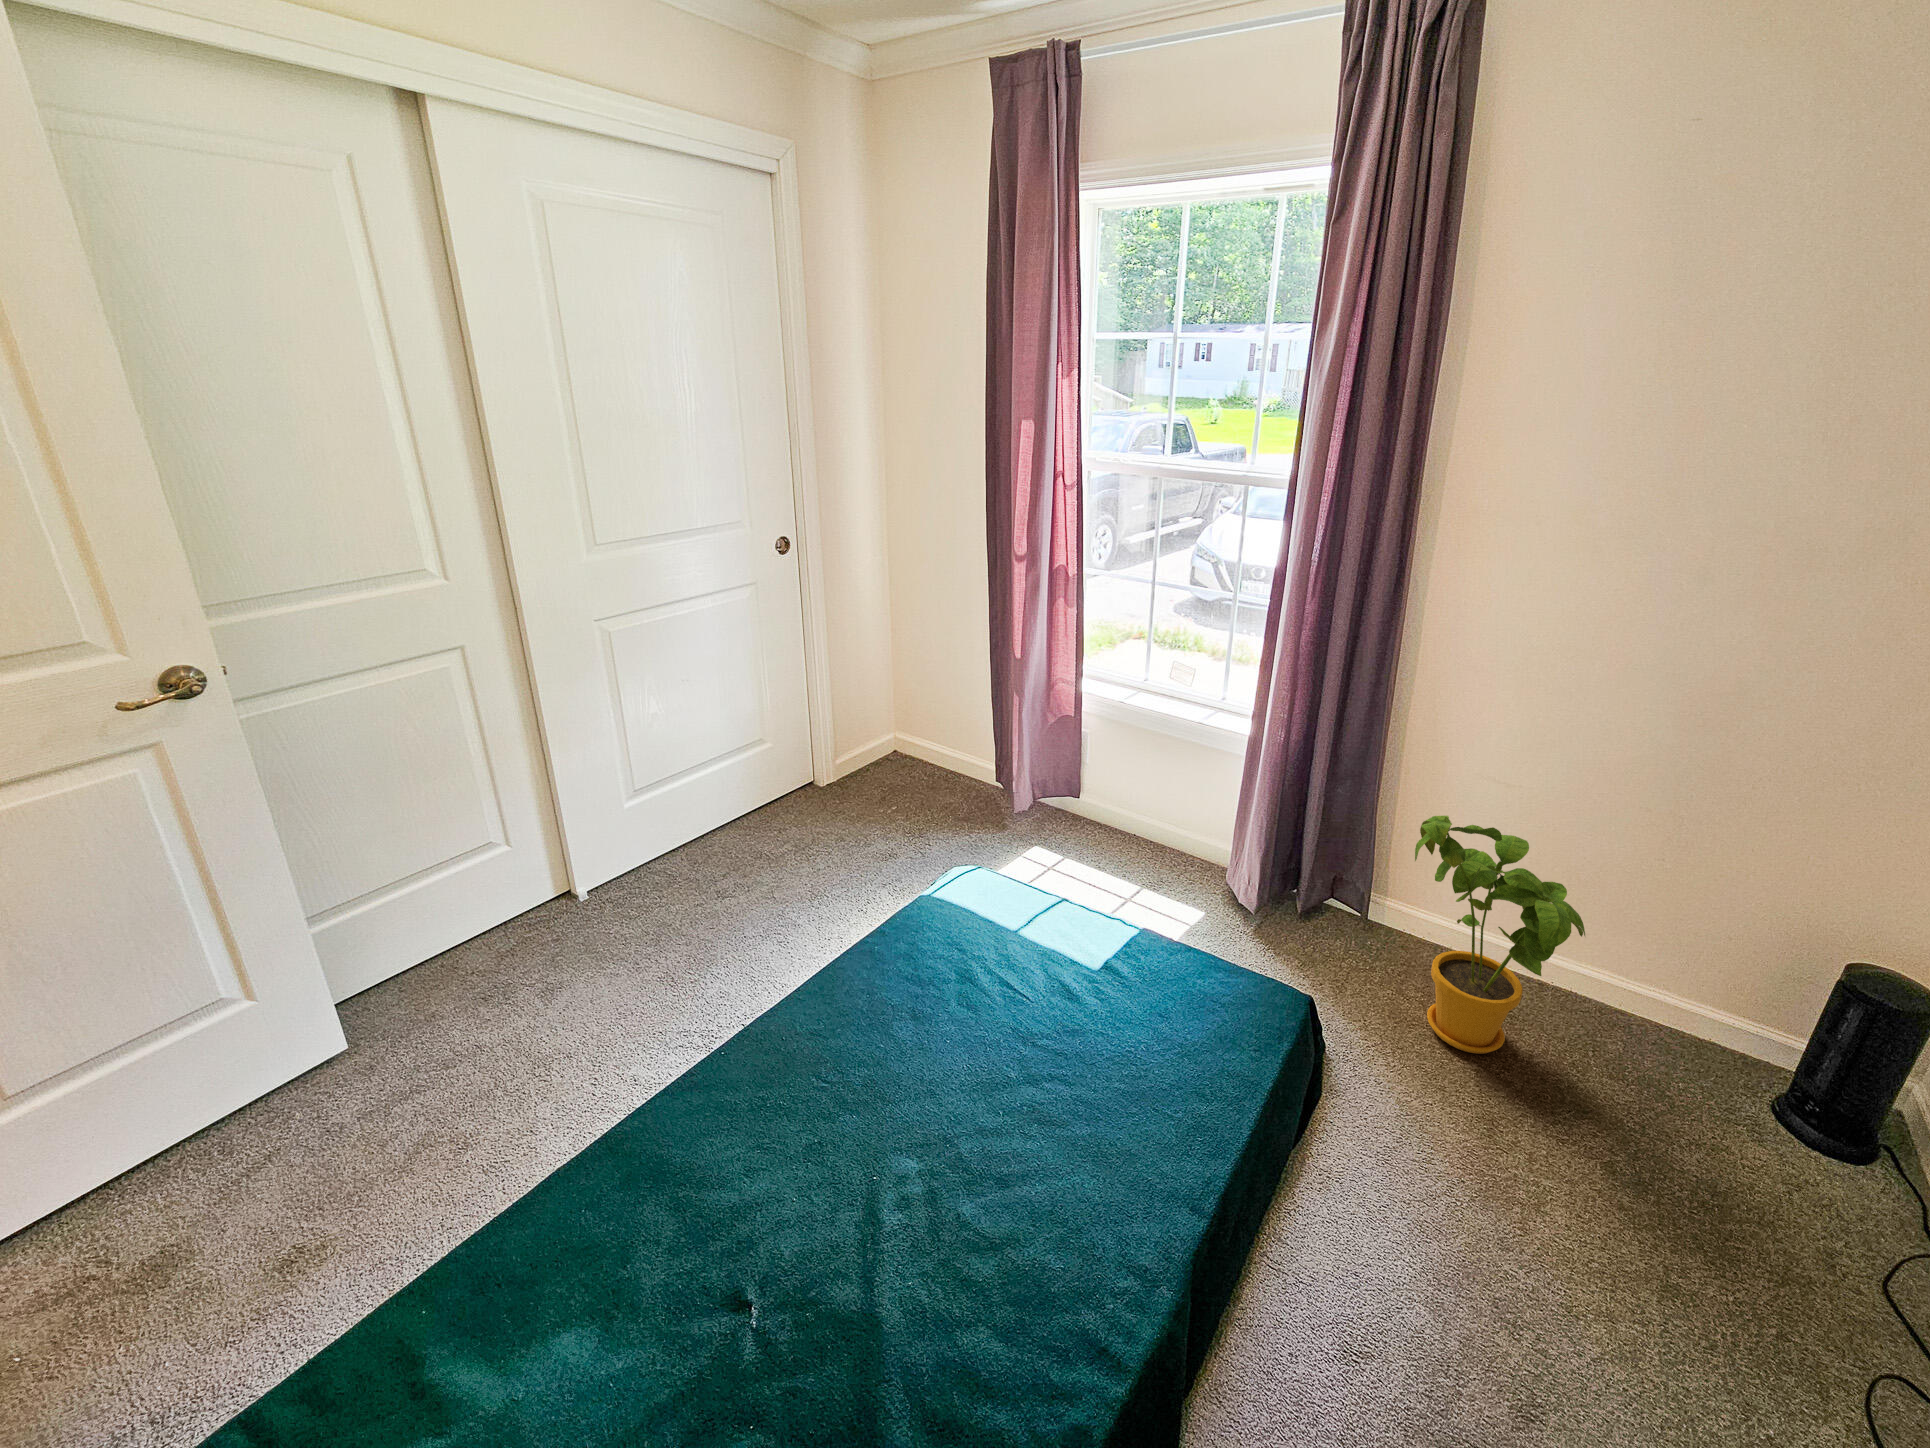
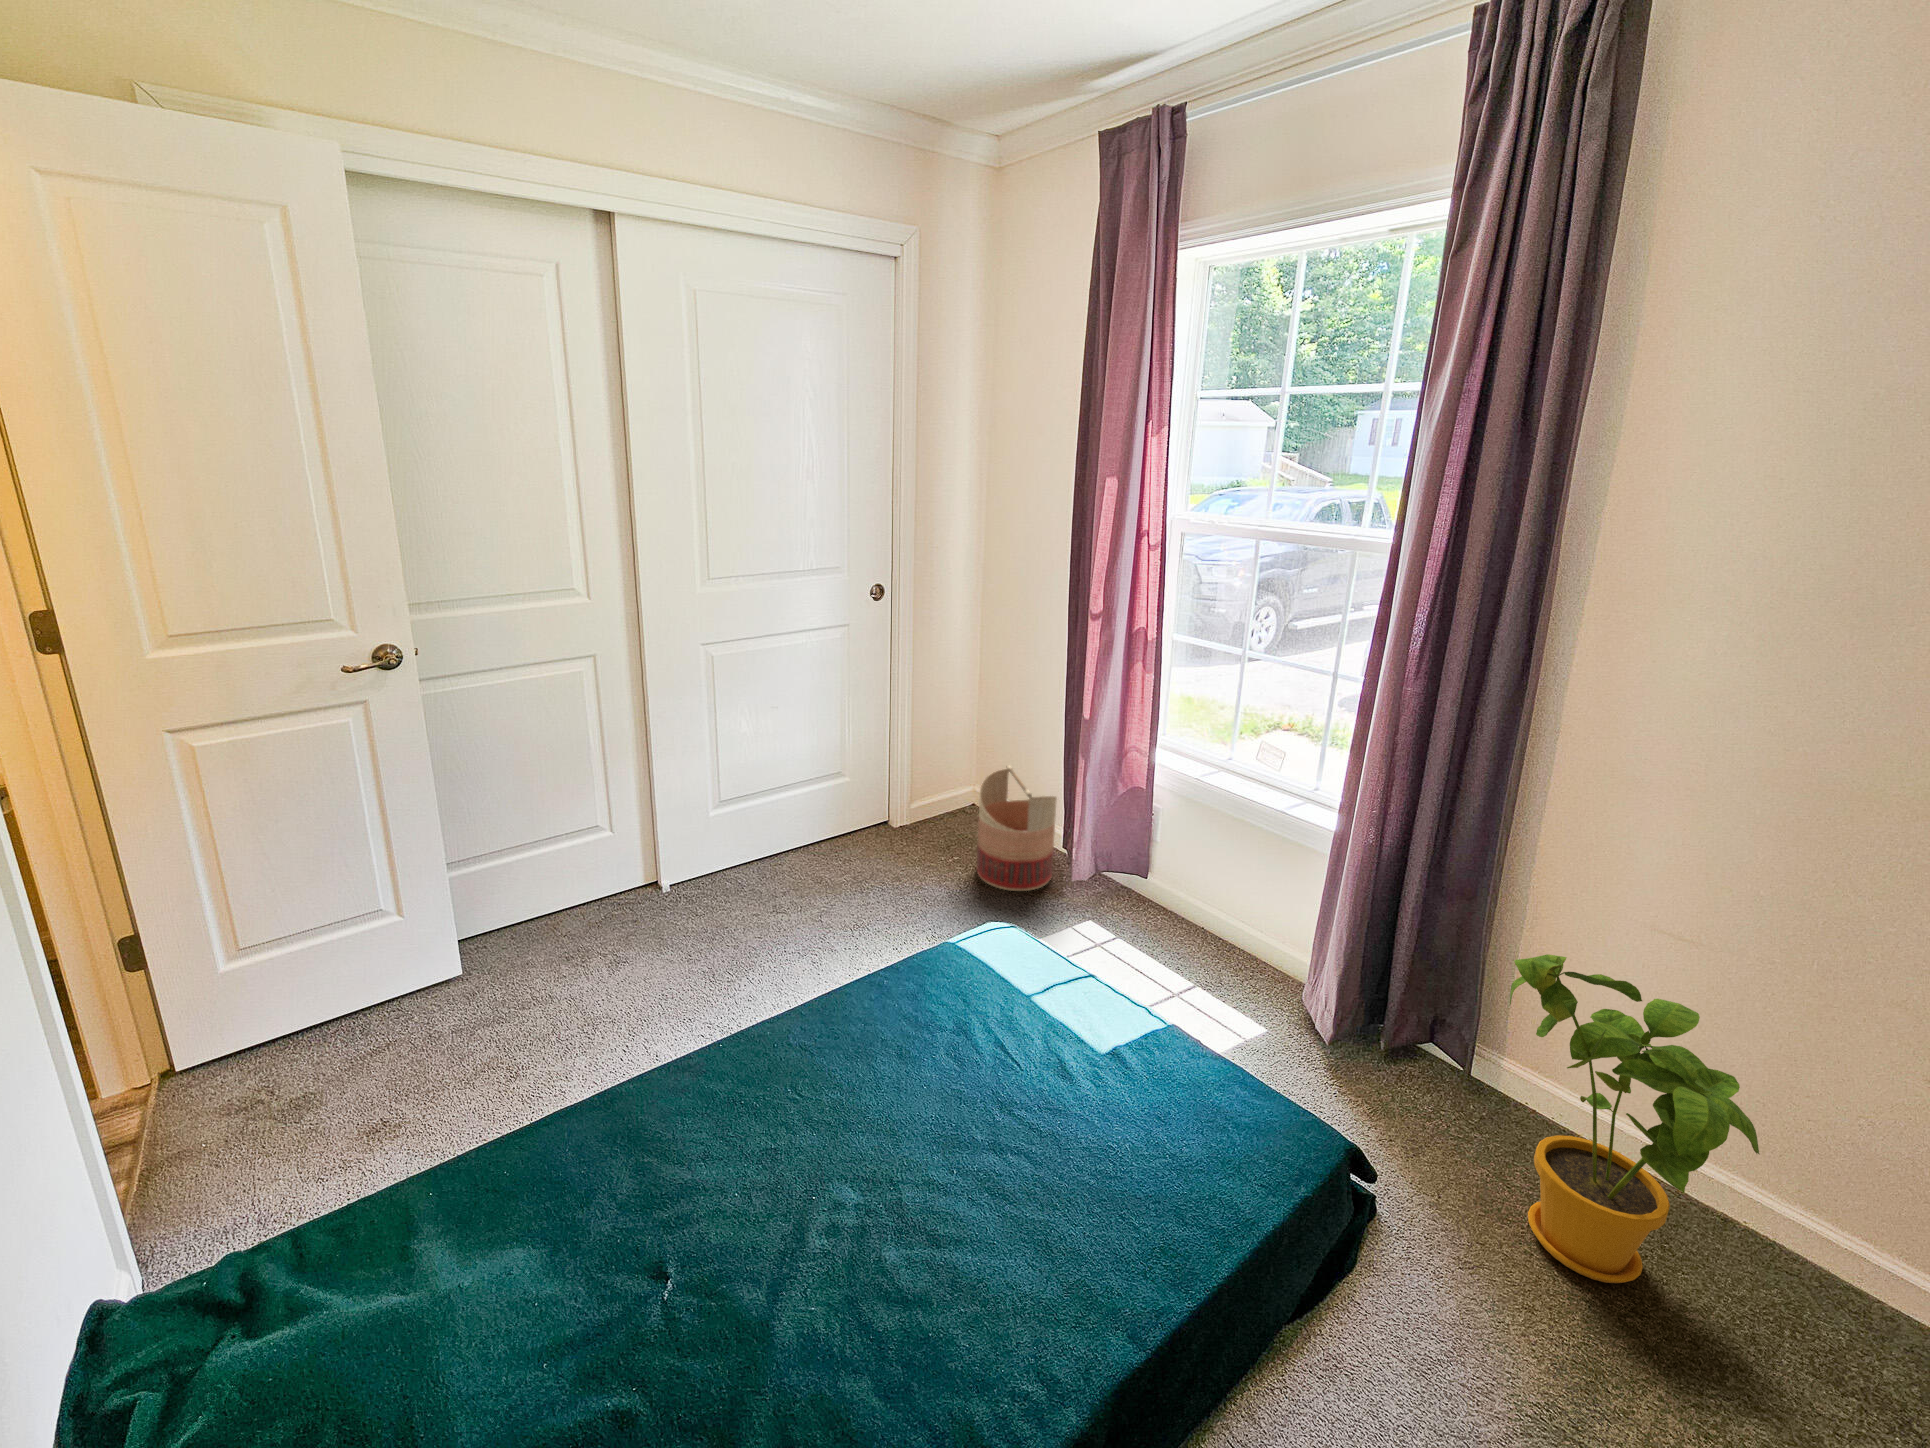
basket: none [915,710,990,832] -> present [977,765,1057,891]

